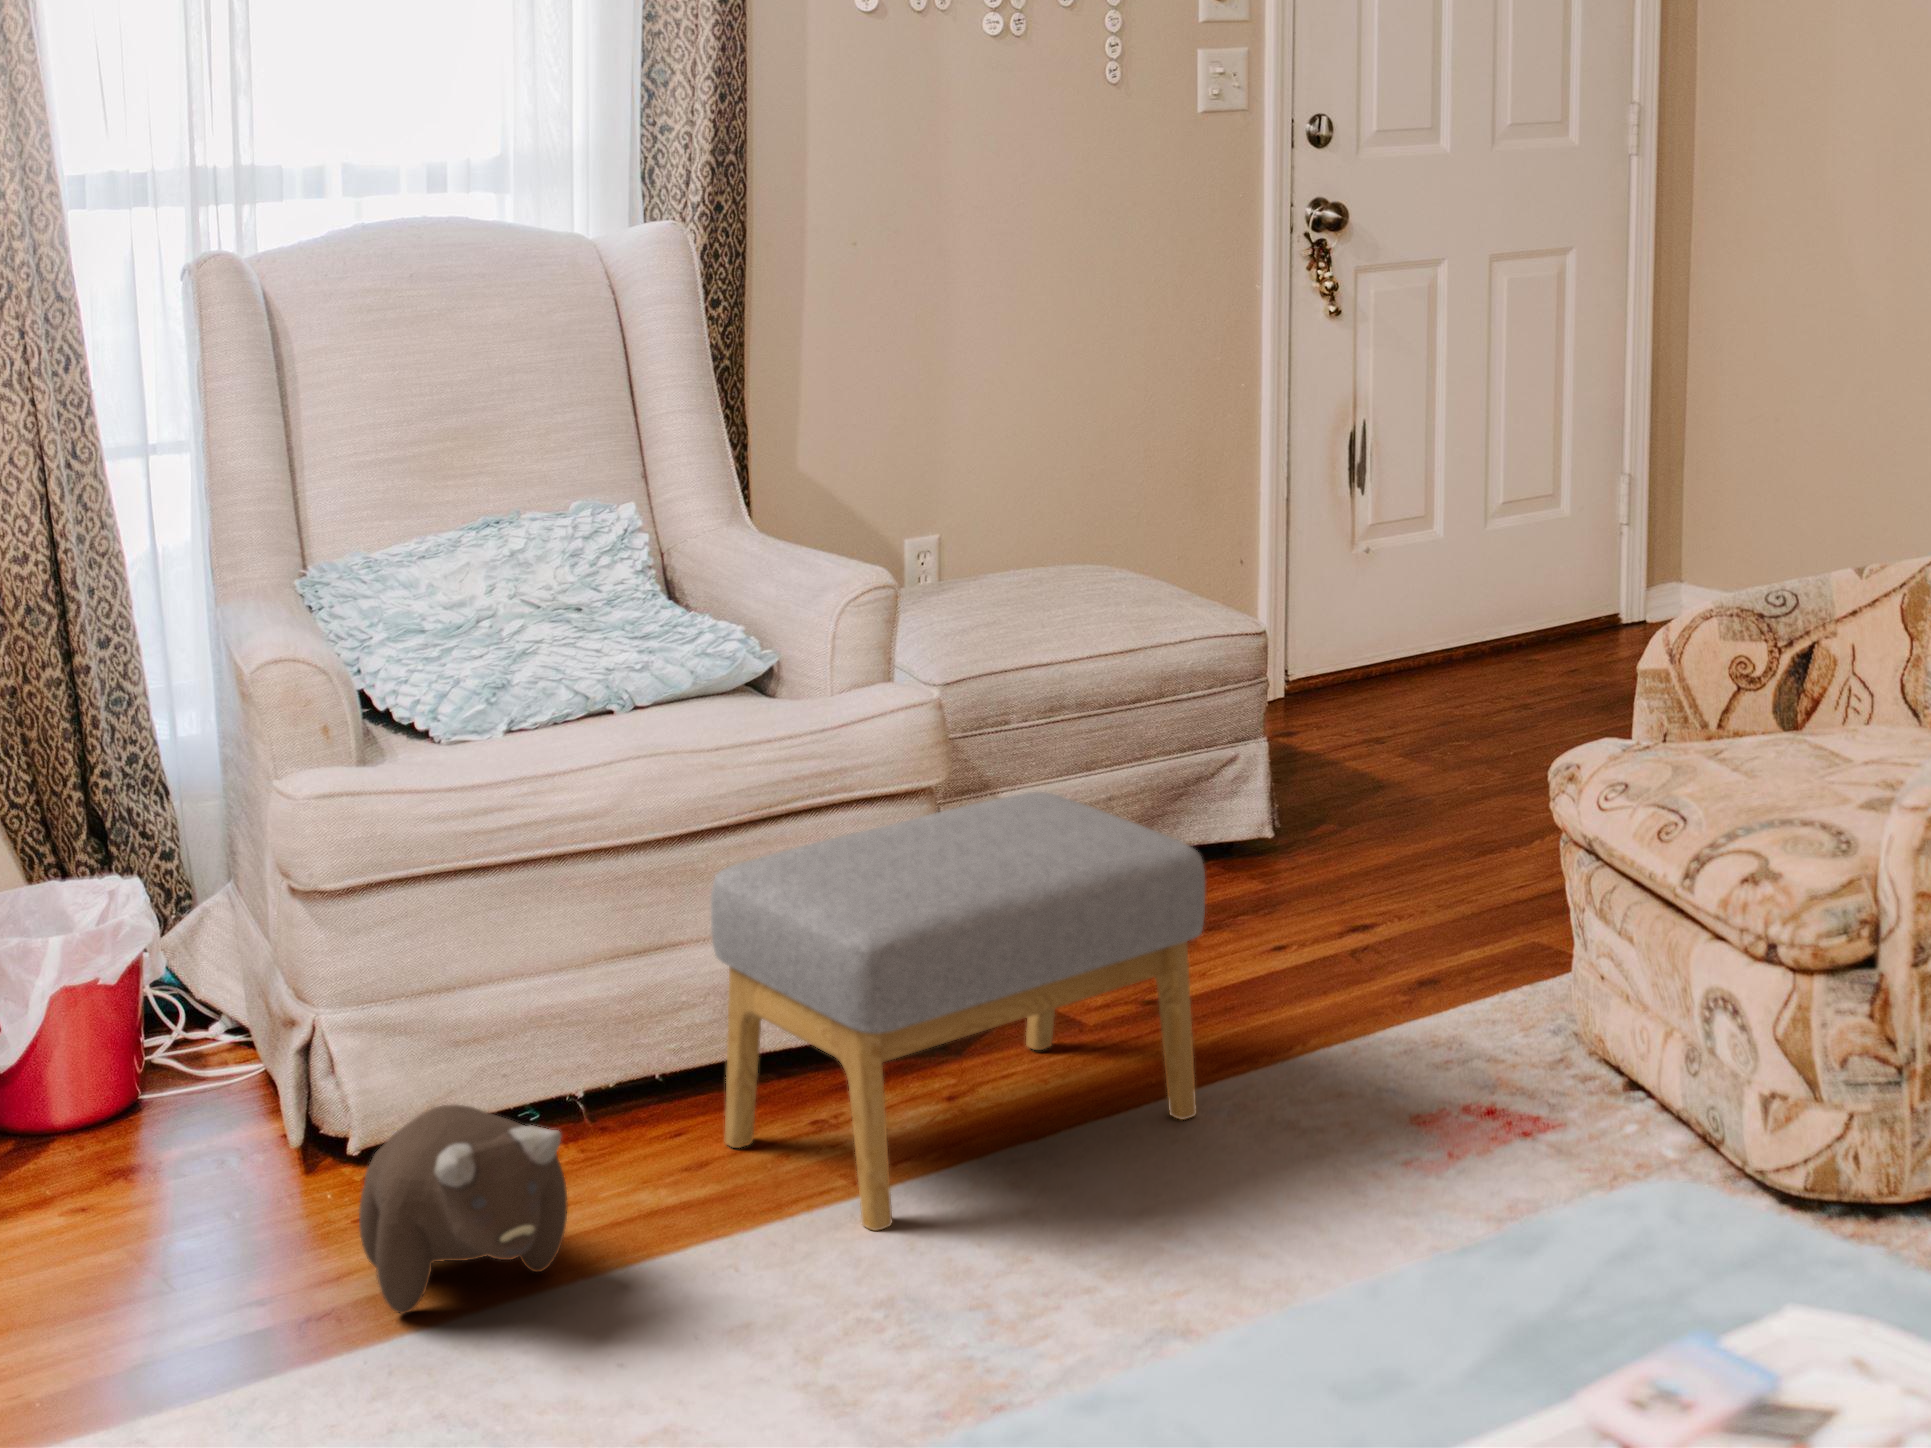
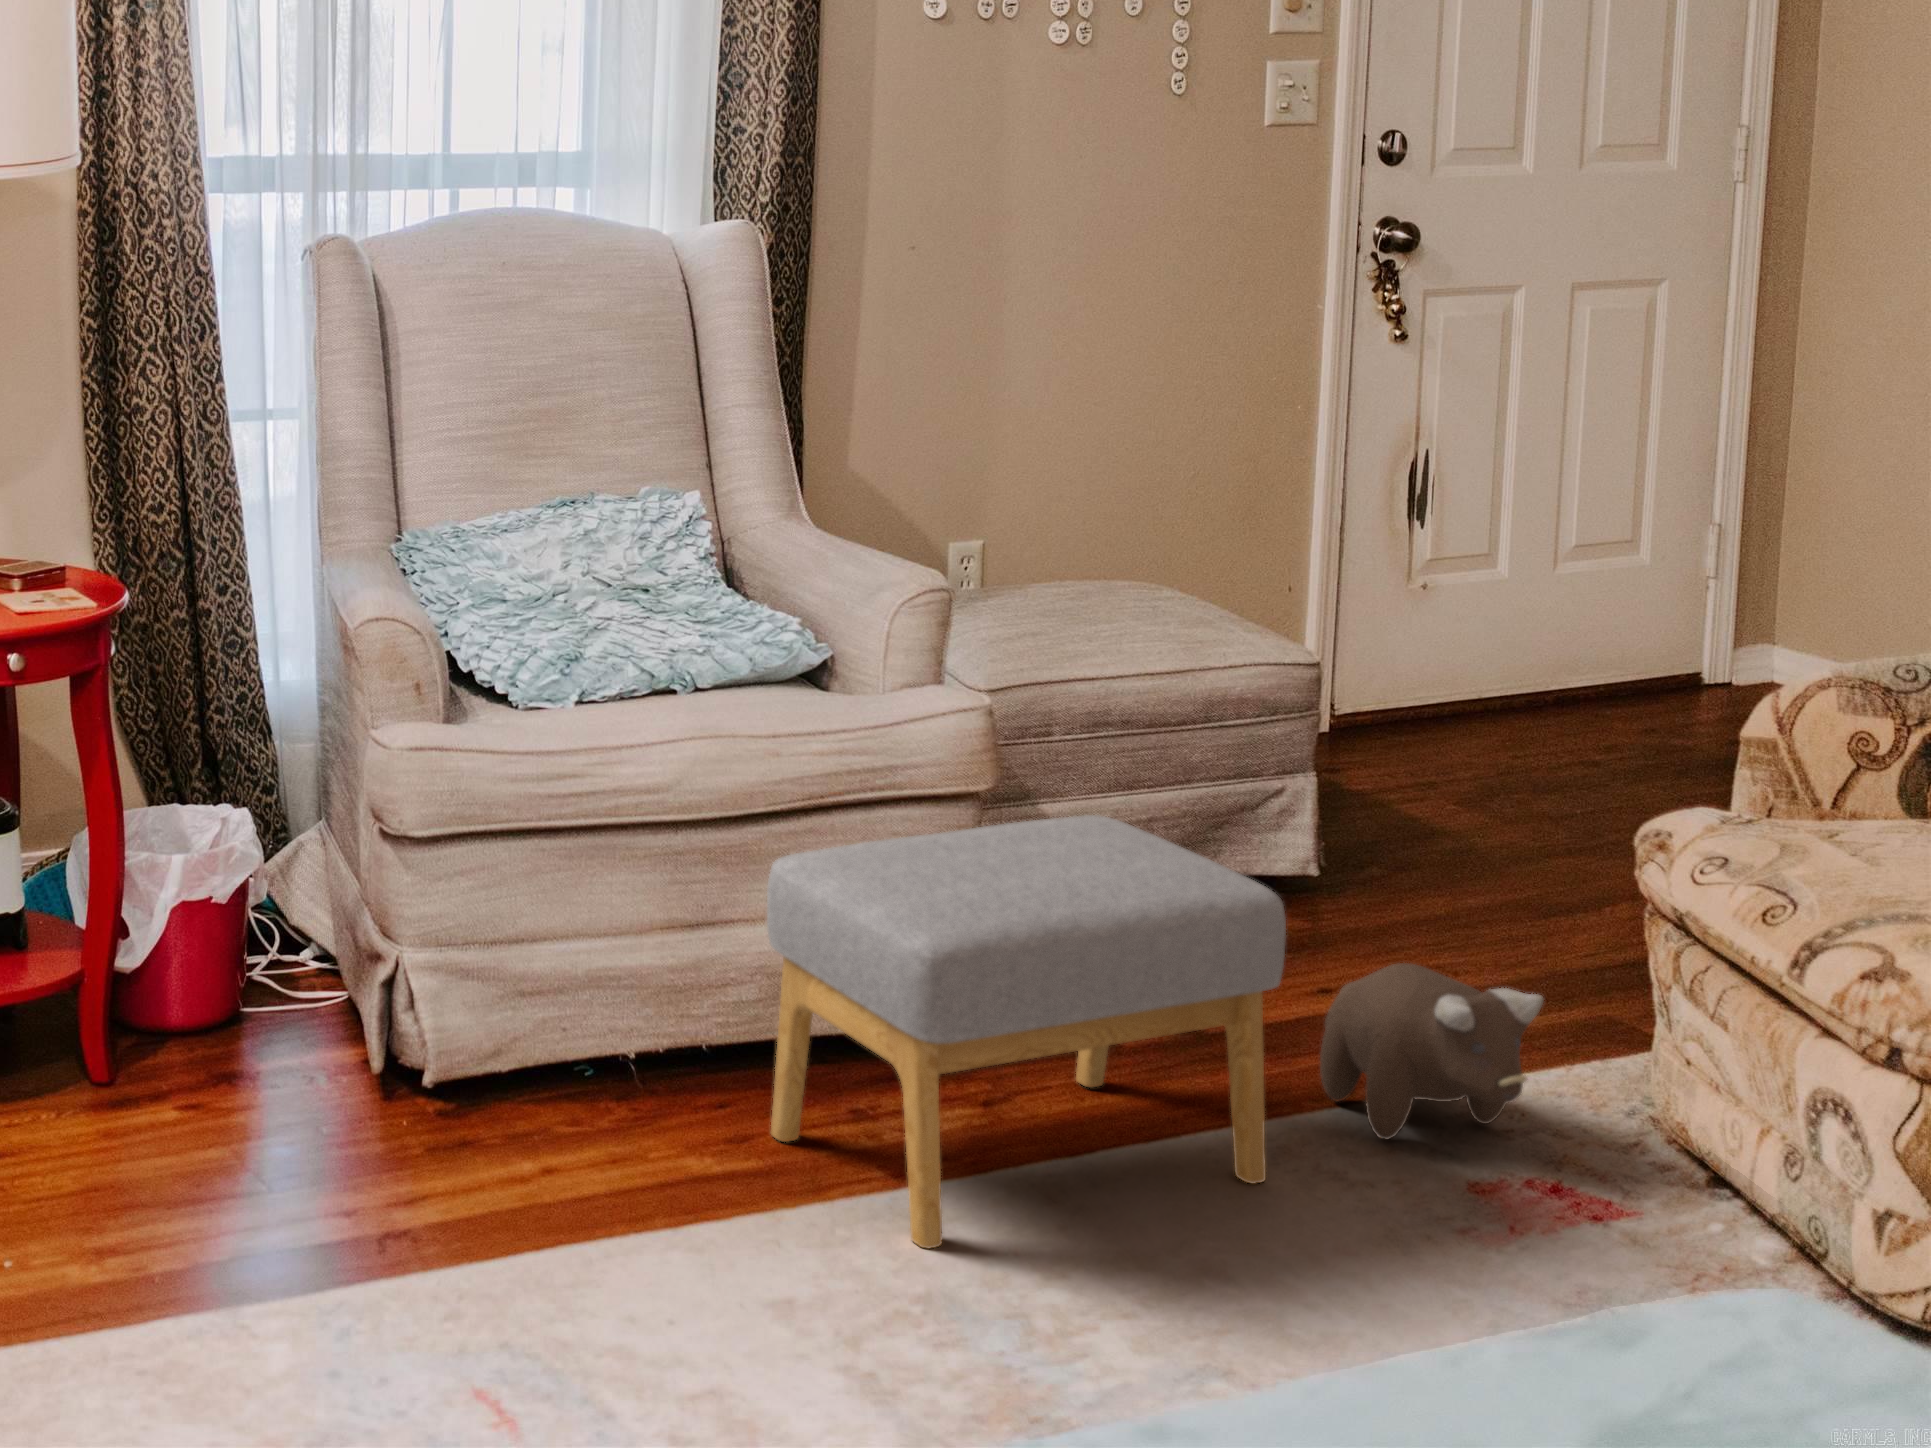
plush toy: present [359,1105,567,1314] -> present [1320,963,1543,1139]

